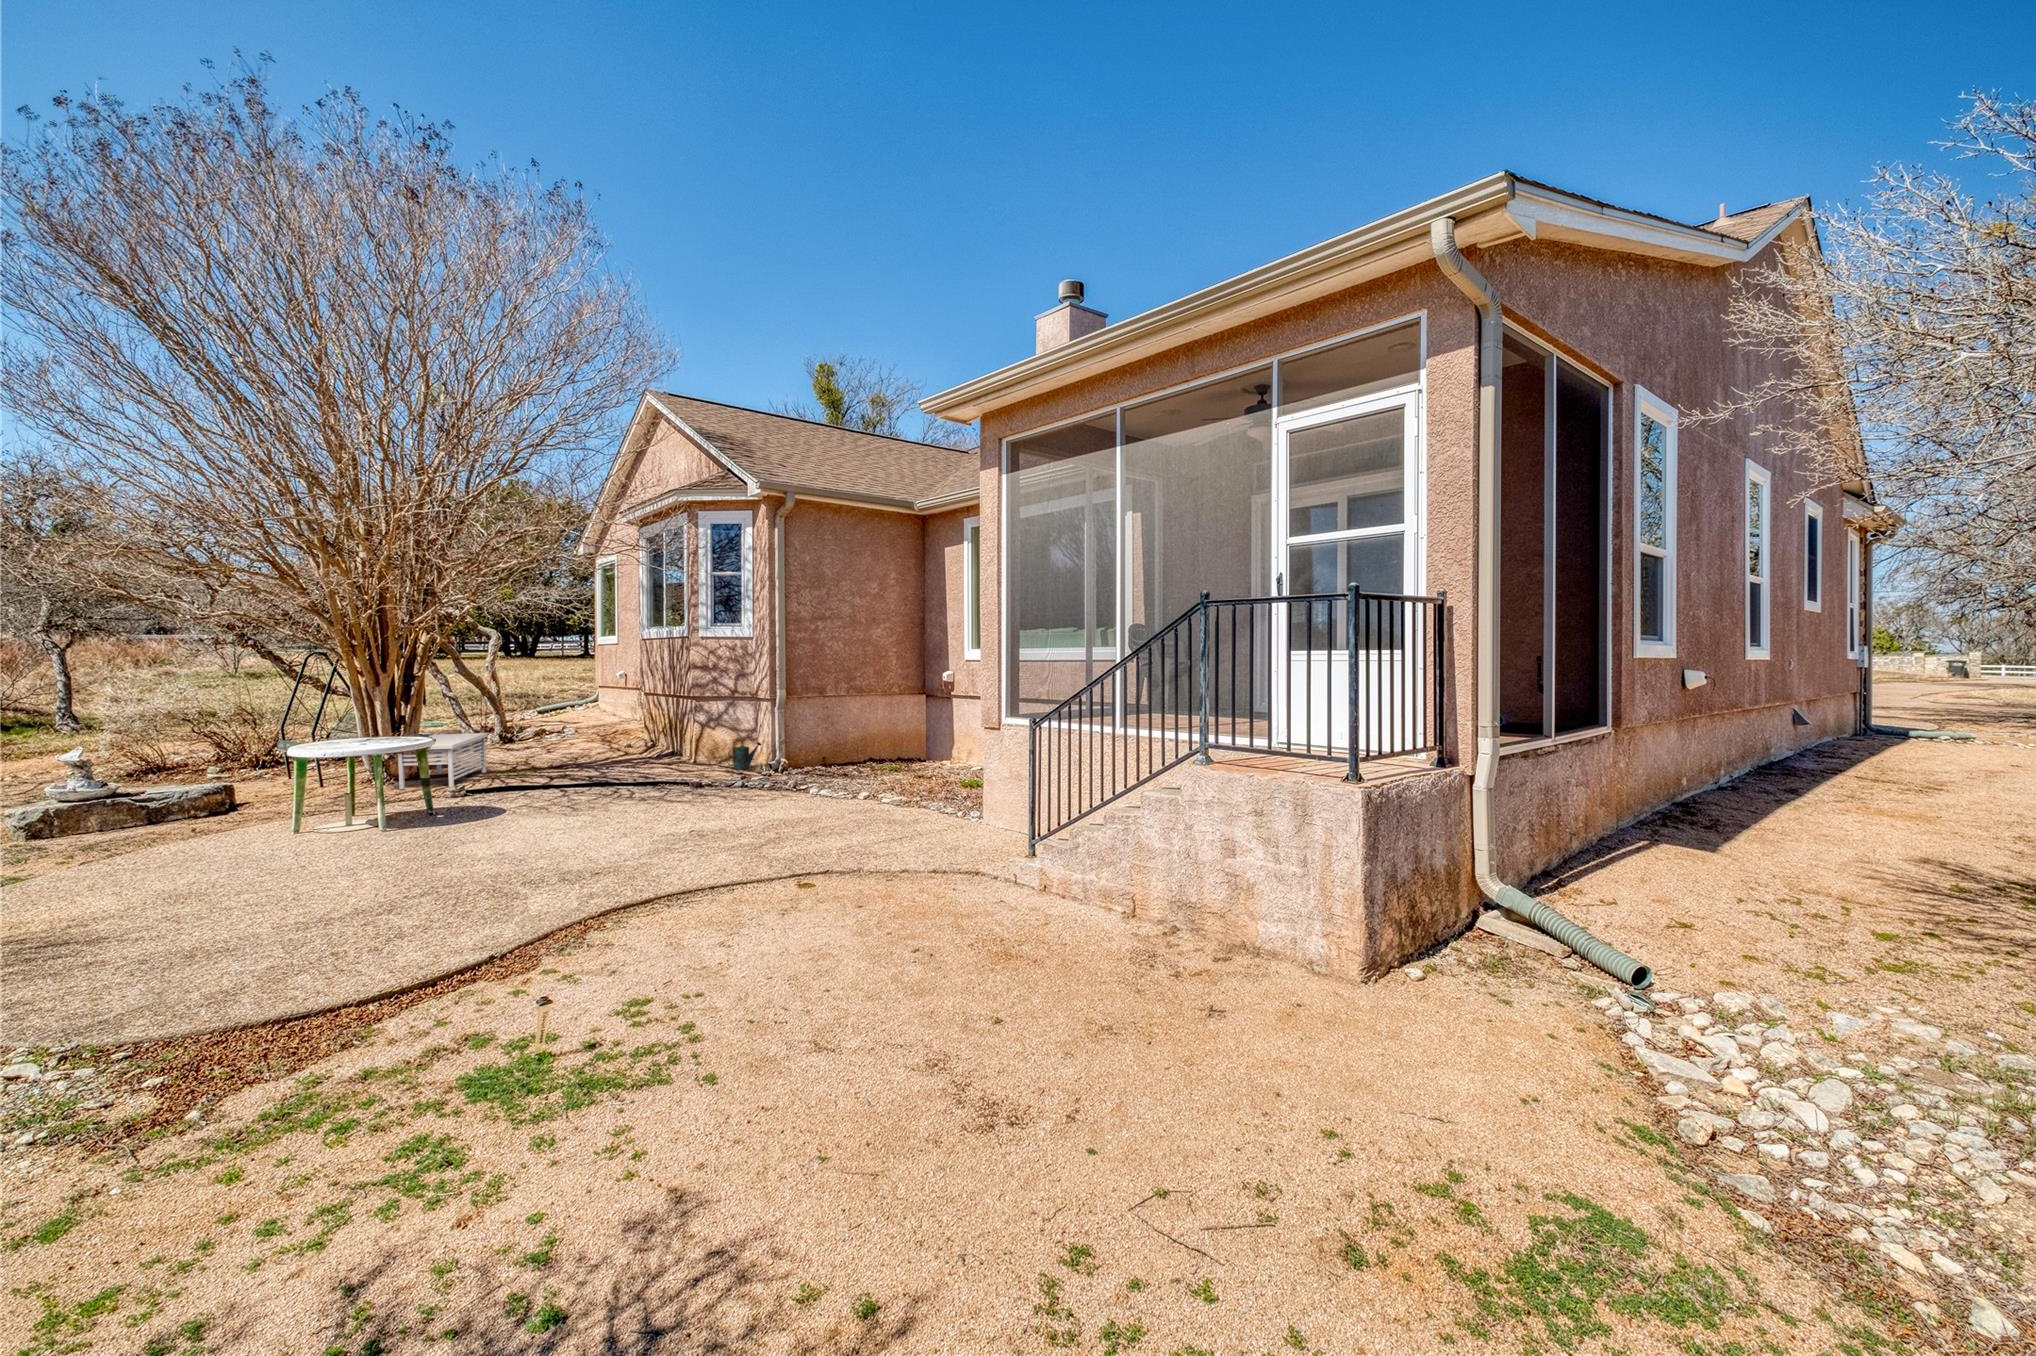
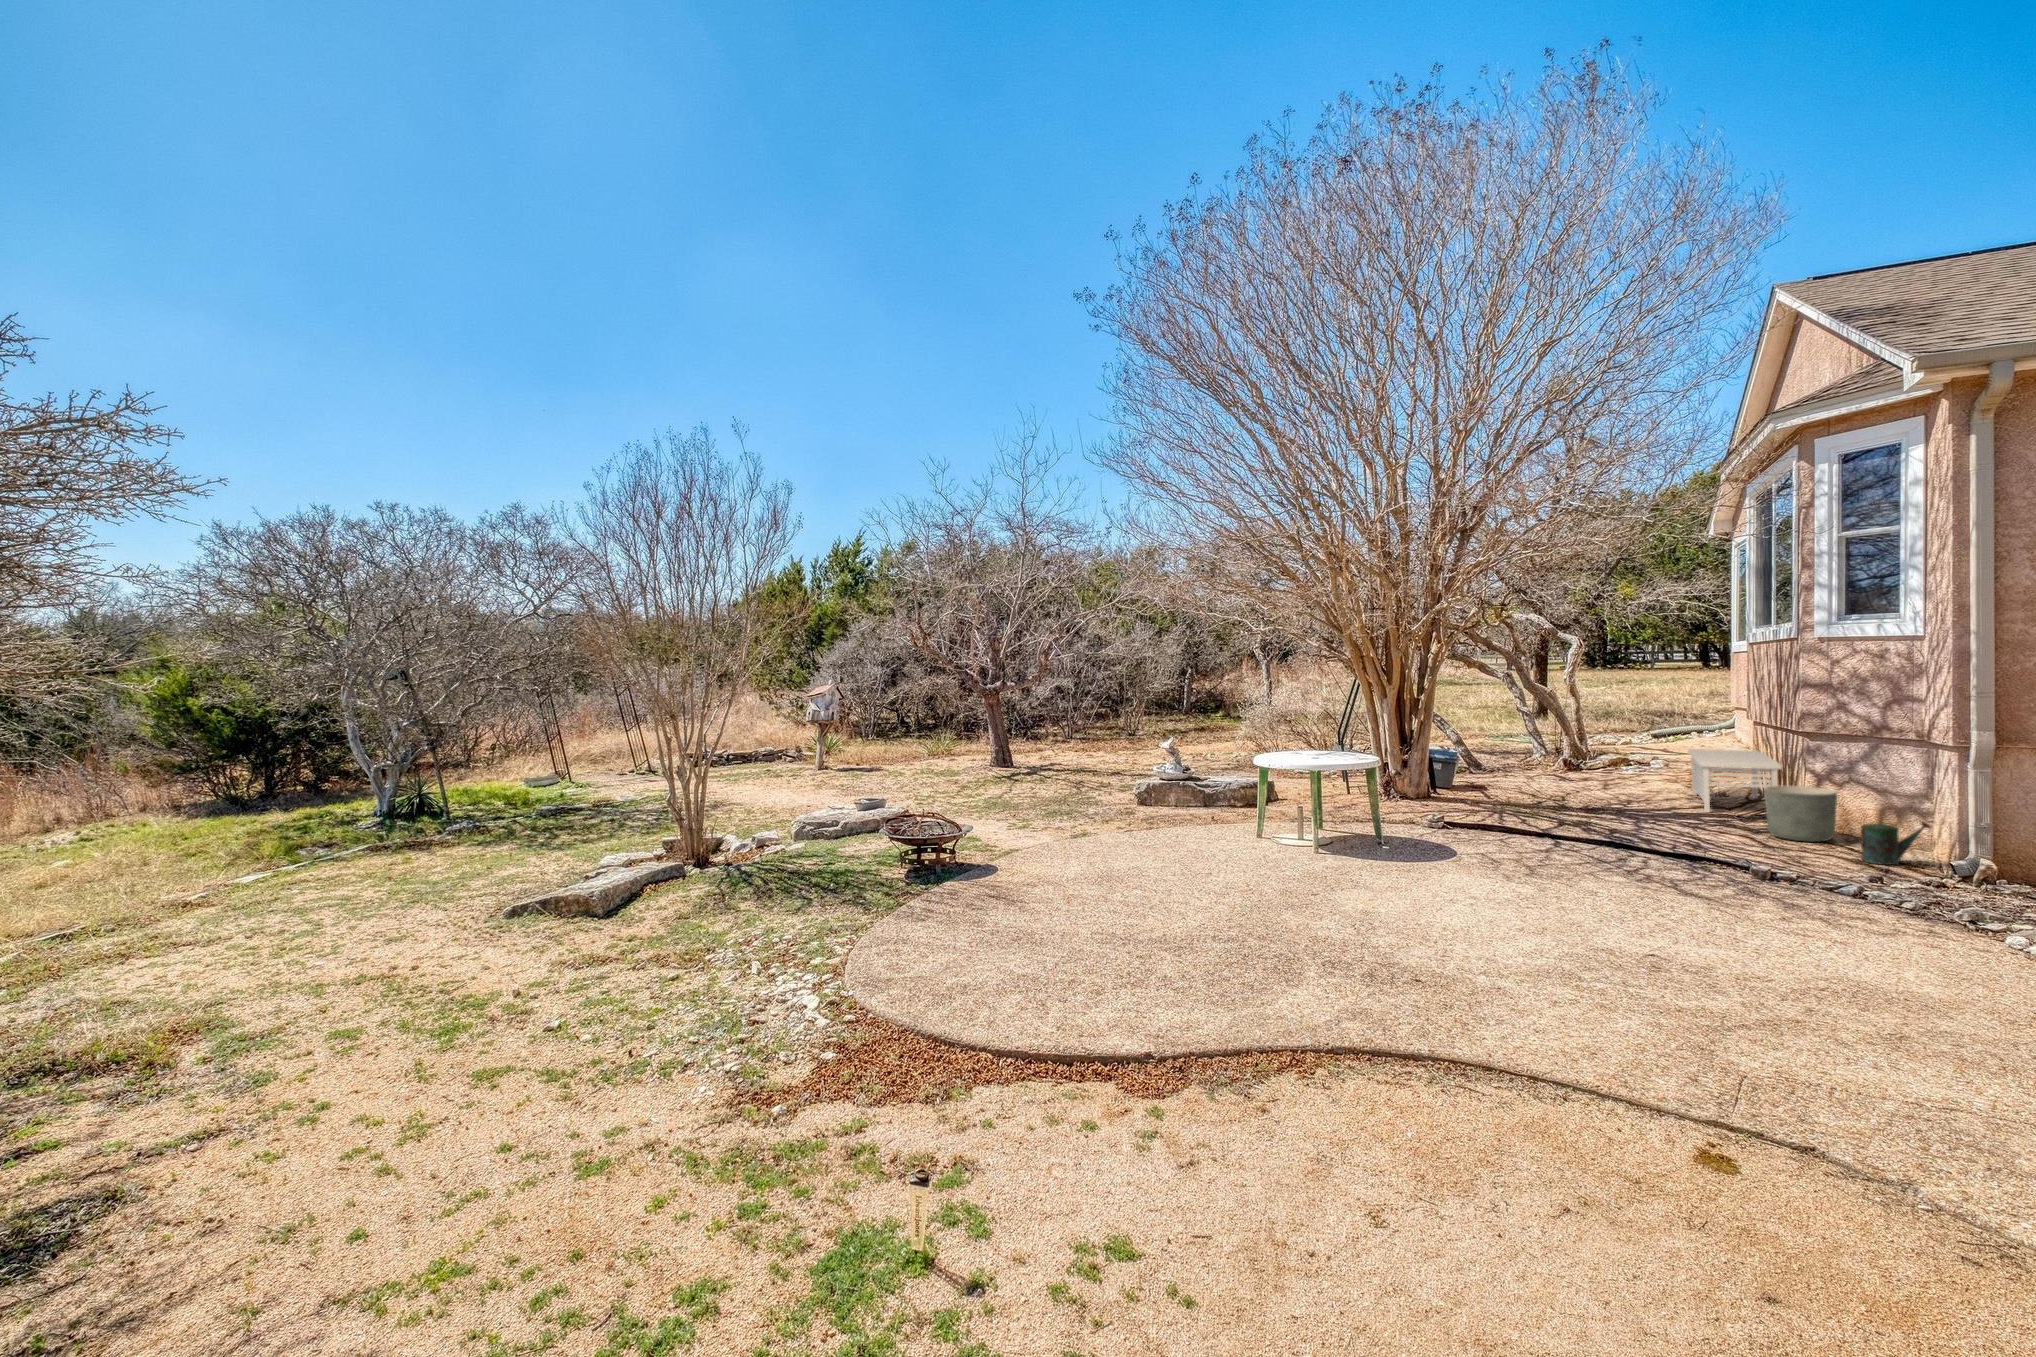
planter: none [678,731,714,765] -> present [1764,786,1837,842]
storage bench: present [398,733,487,789] -> present [1688,749,1782,812]

